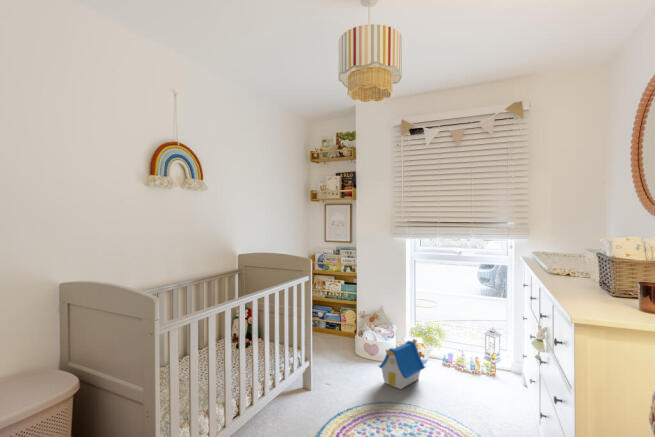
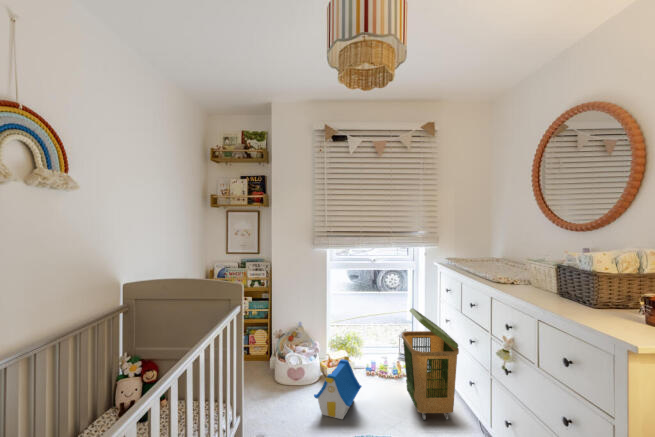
laundry basket: none [466,300,516,410] -> present [402,308,459,420]

